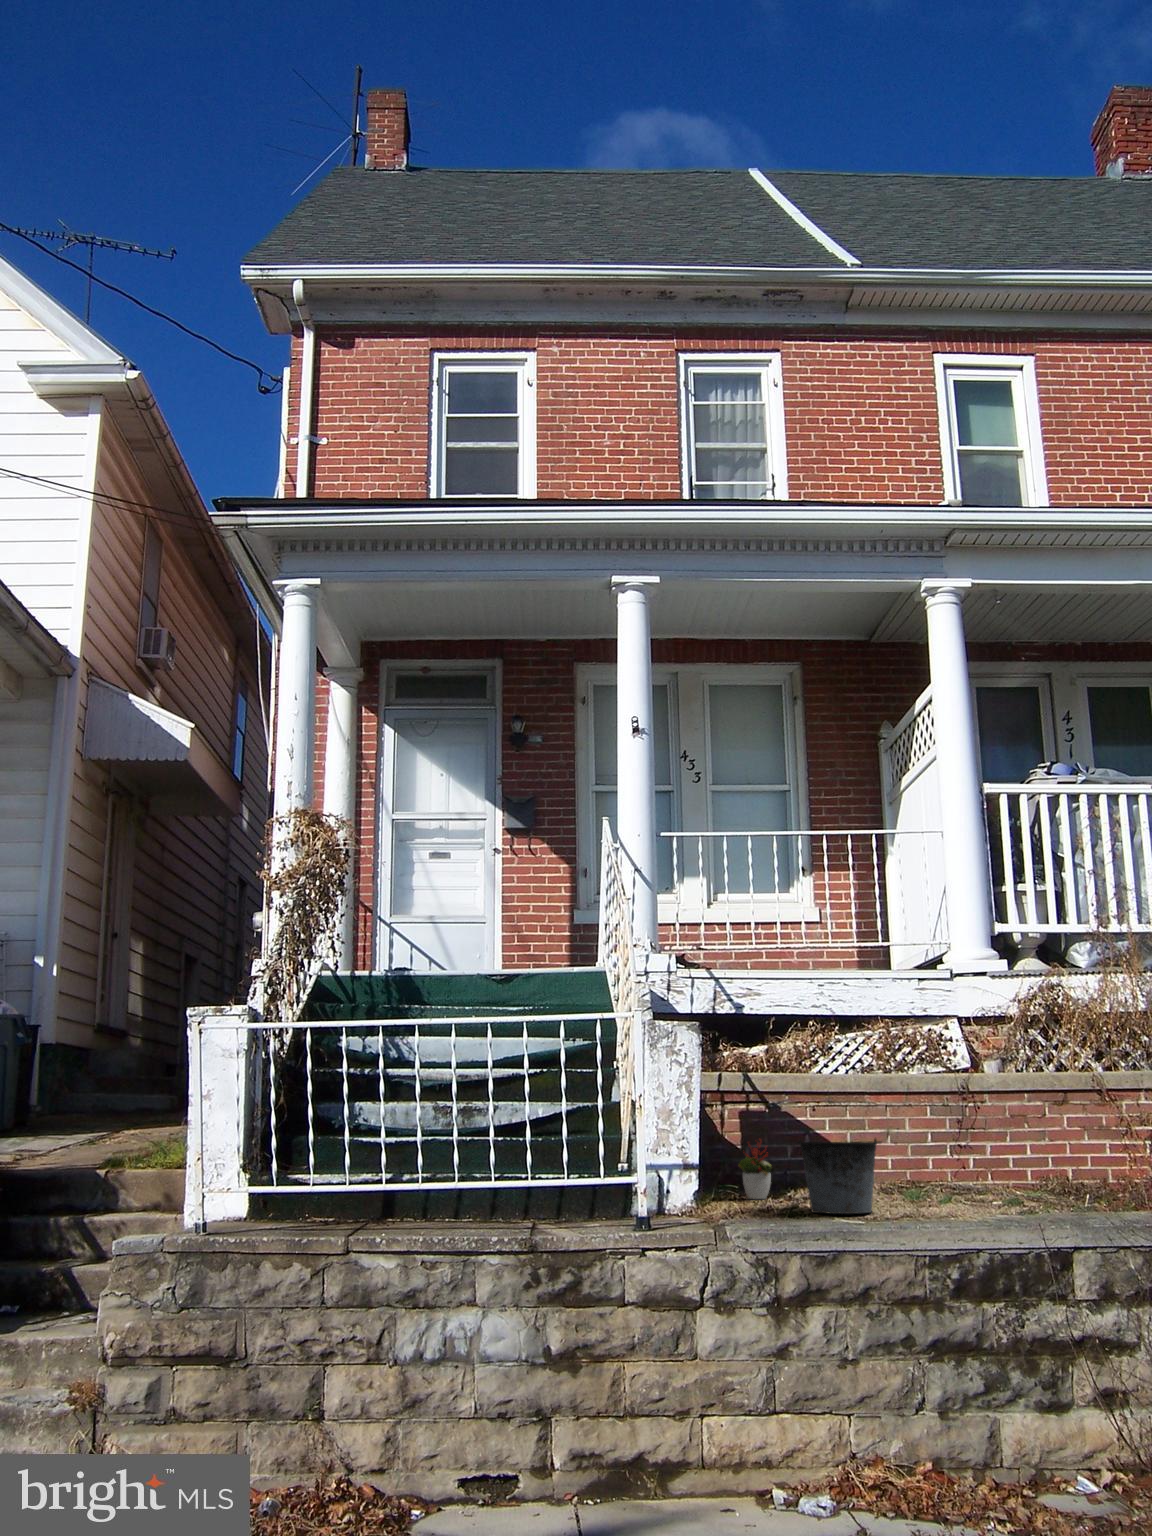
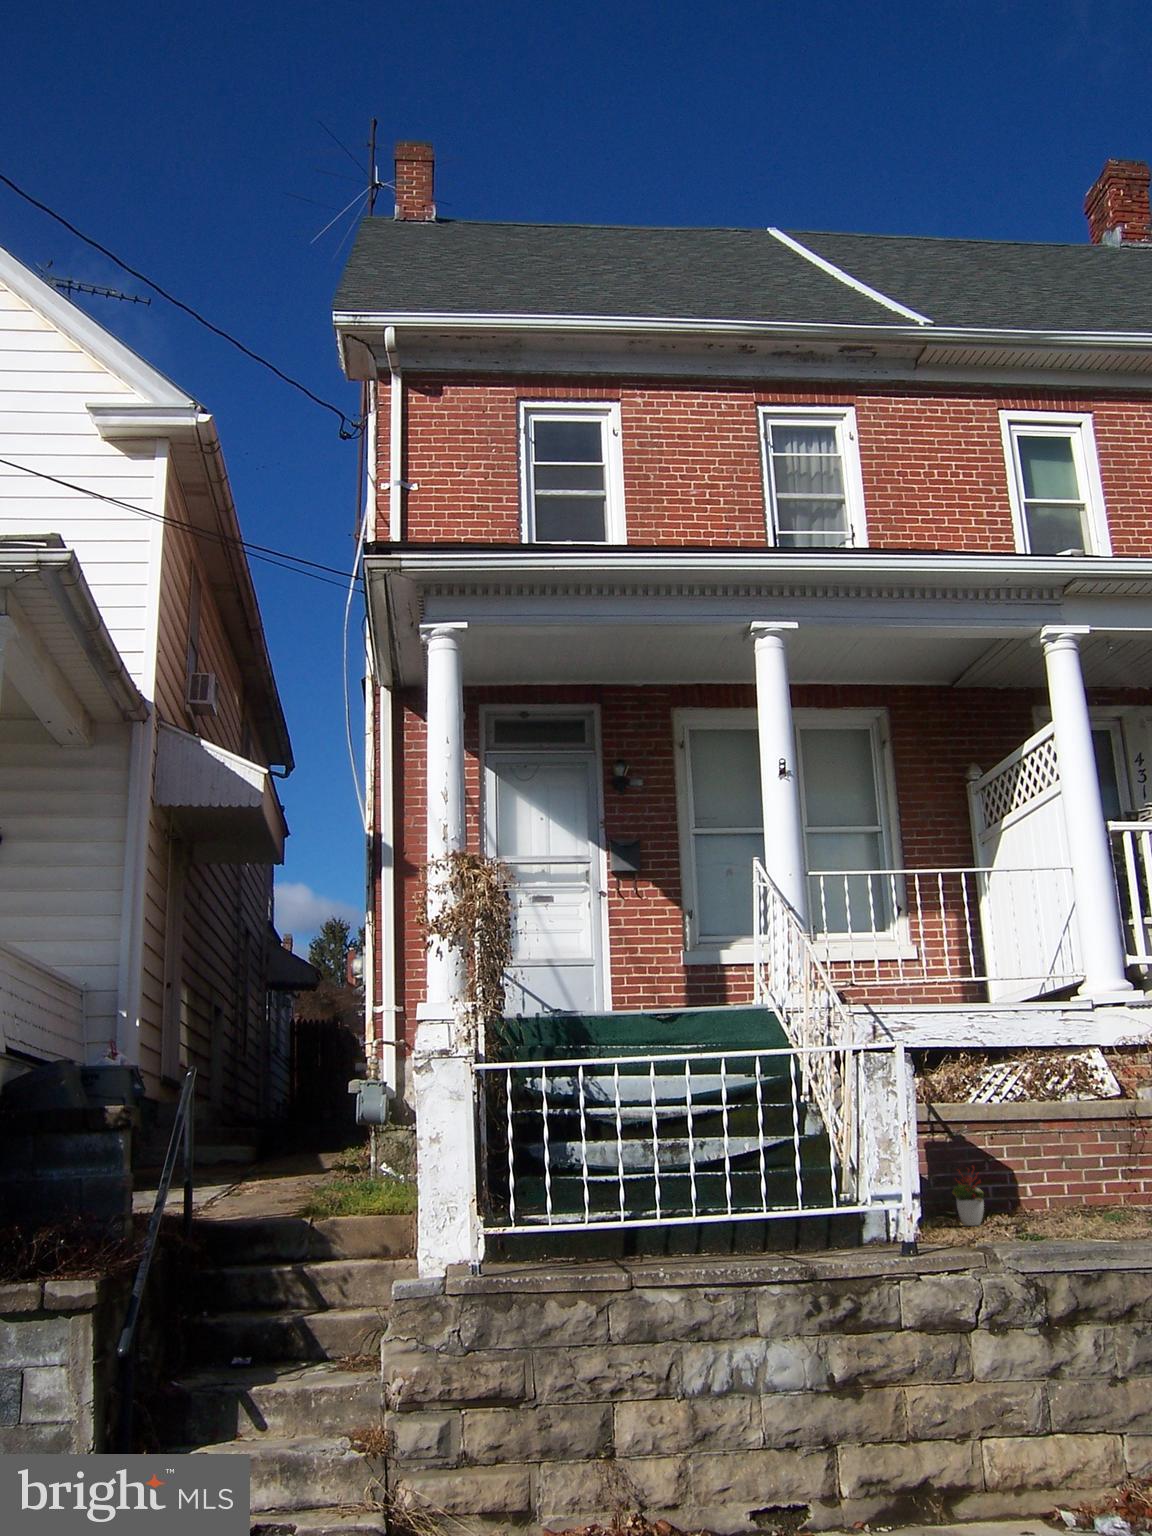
bucket: present [796,1139,881,1214] -> none [1023,1161,1107,1236]

